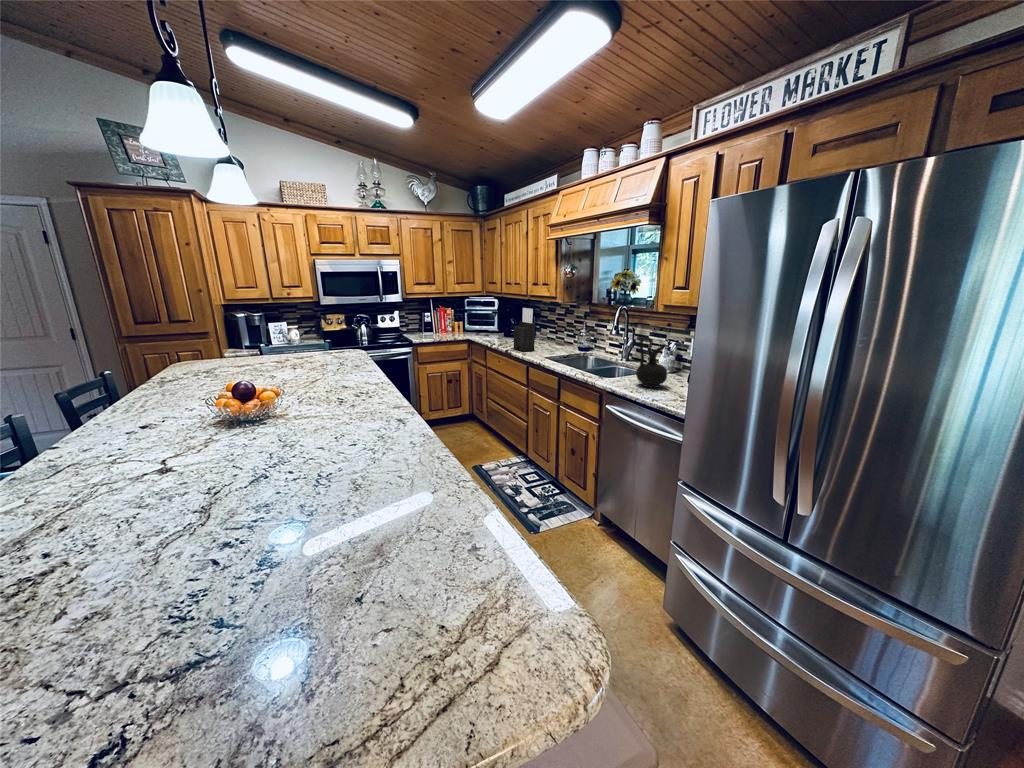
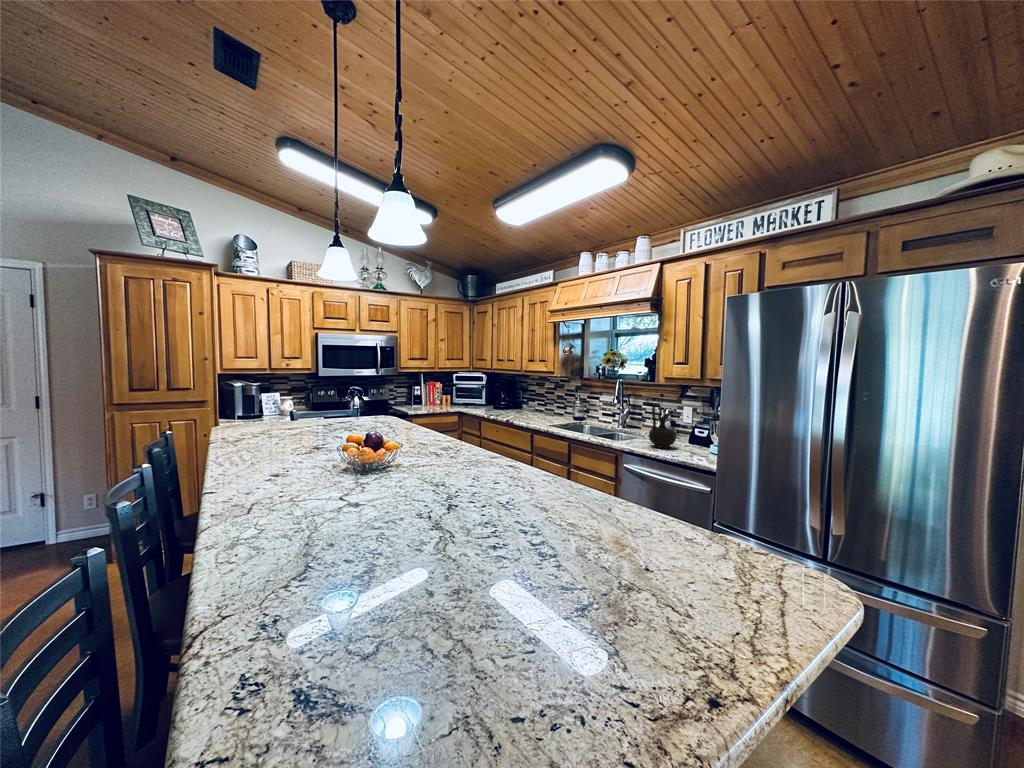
knife block: present [514,308,535,352] -> none [513,382,535,421]

